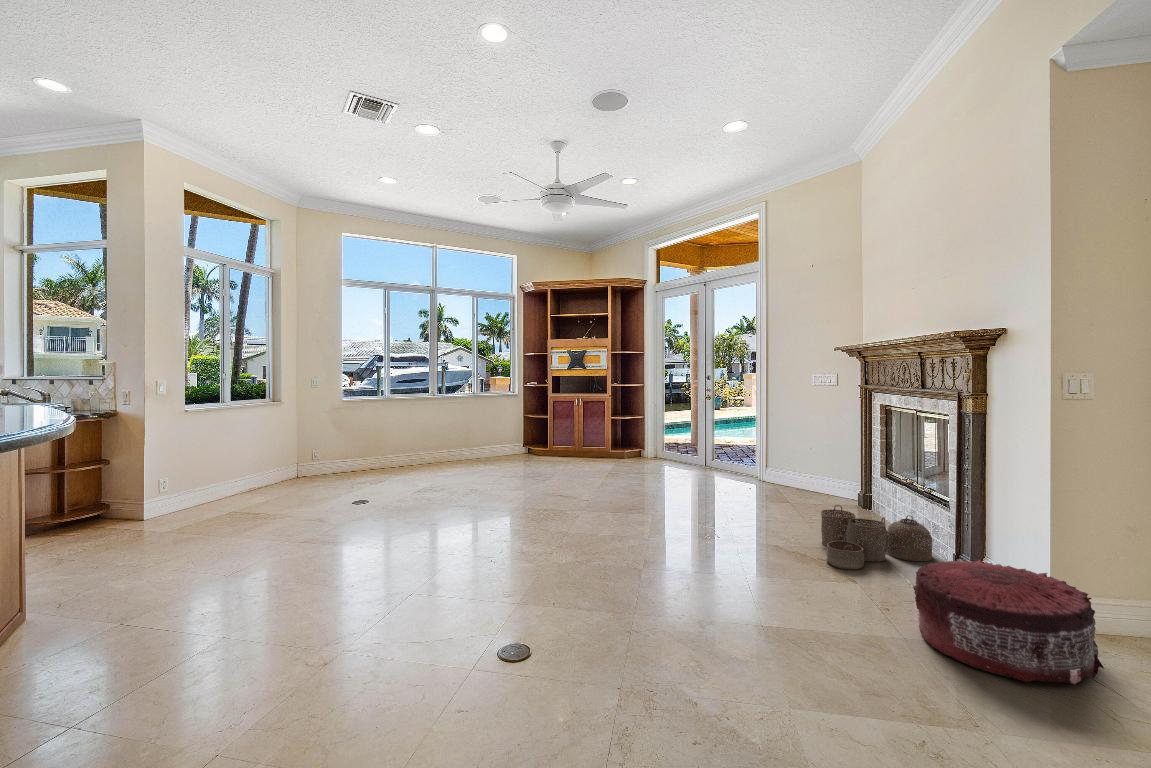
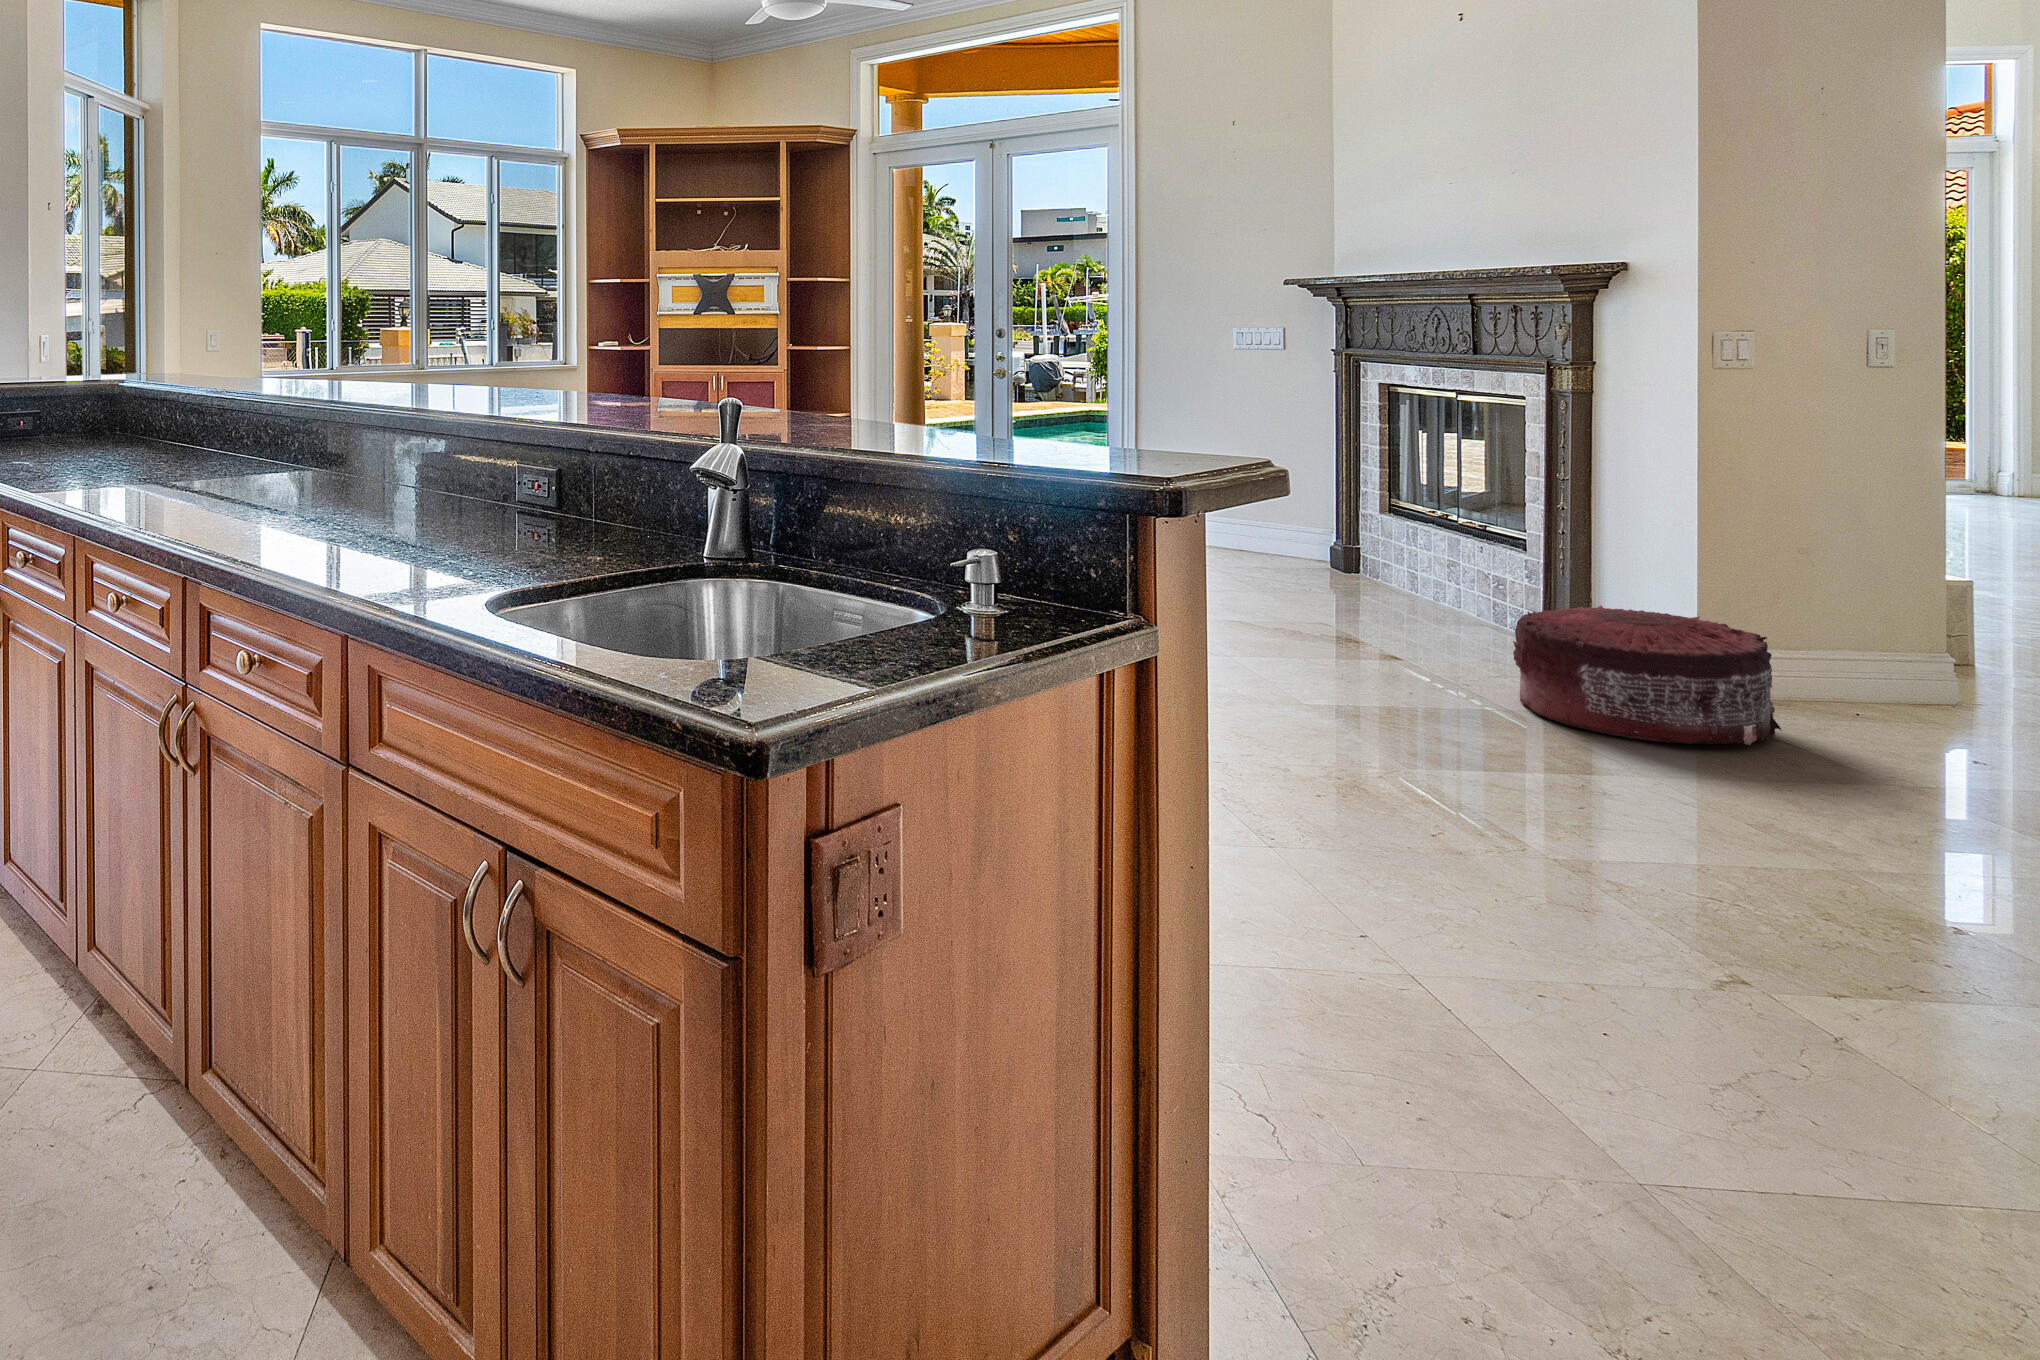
woven basket: present [821,505,933,569] -> none [1304,551,1493,645]

